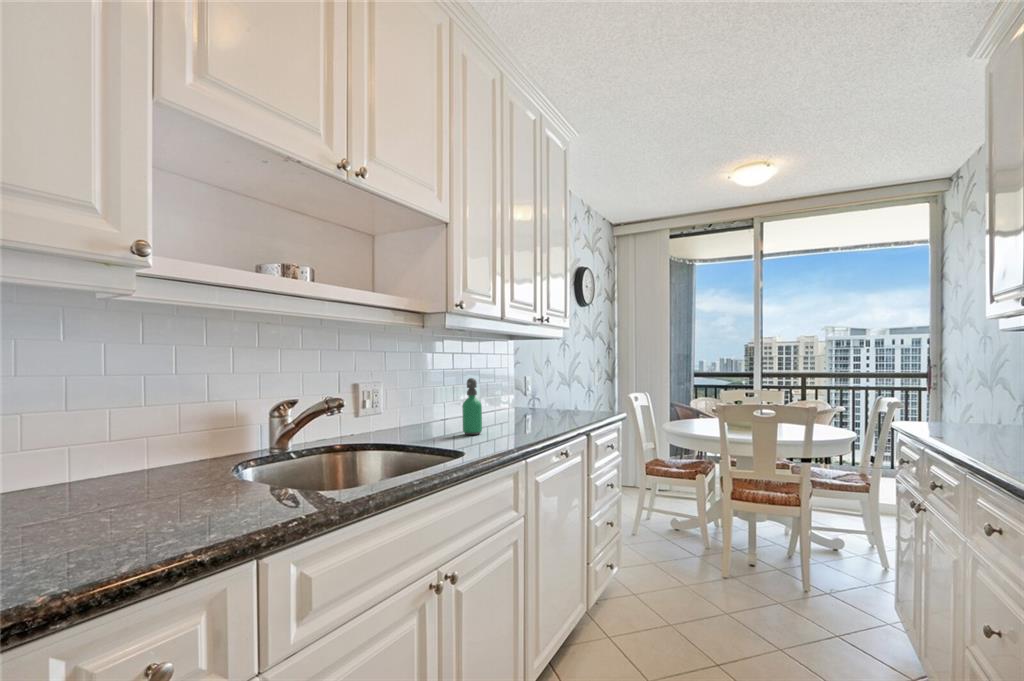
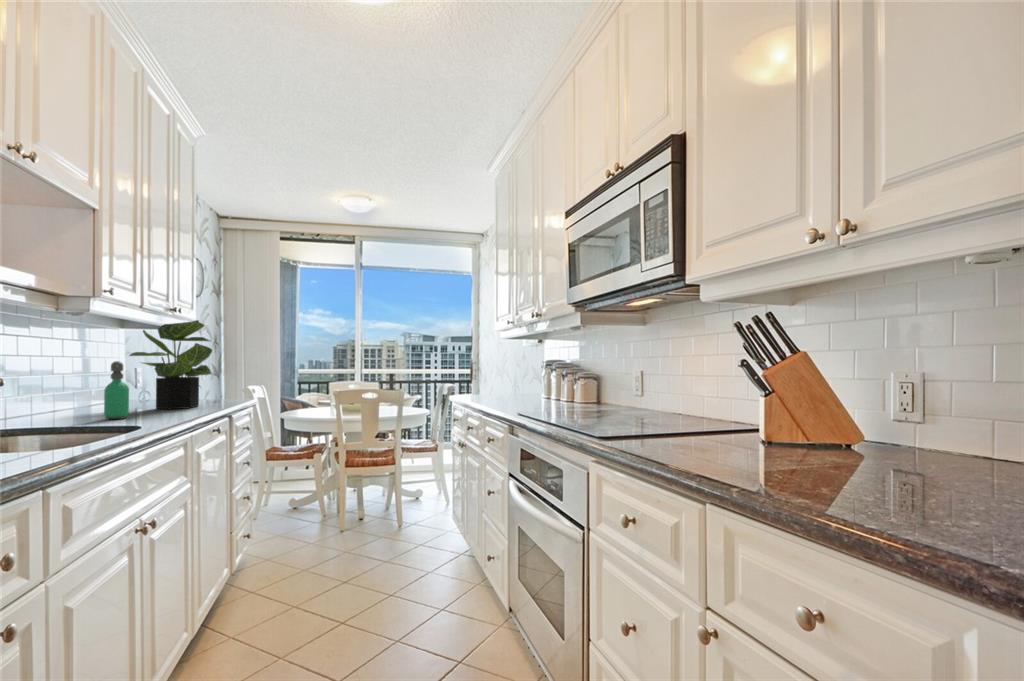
potted plant: none [499,333,569,424] -> present [129,320,212,409]

